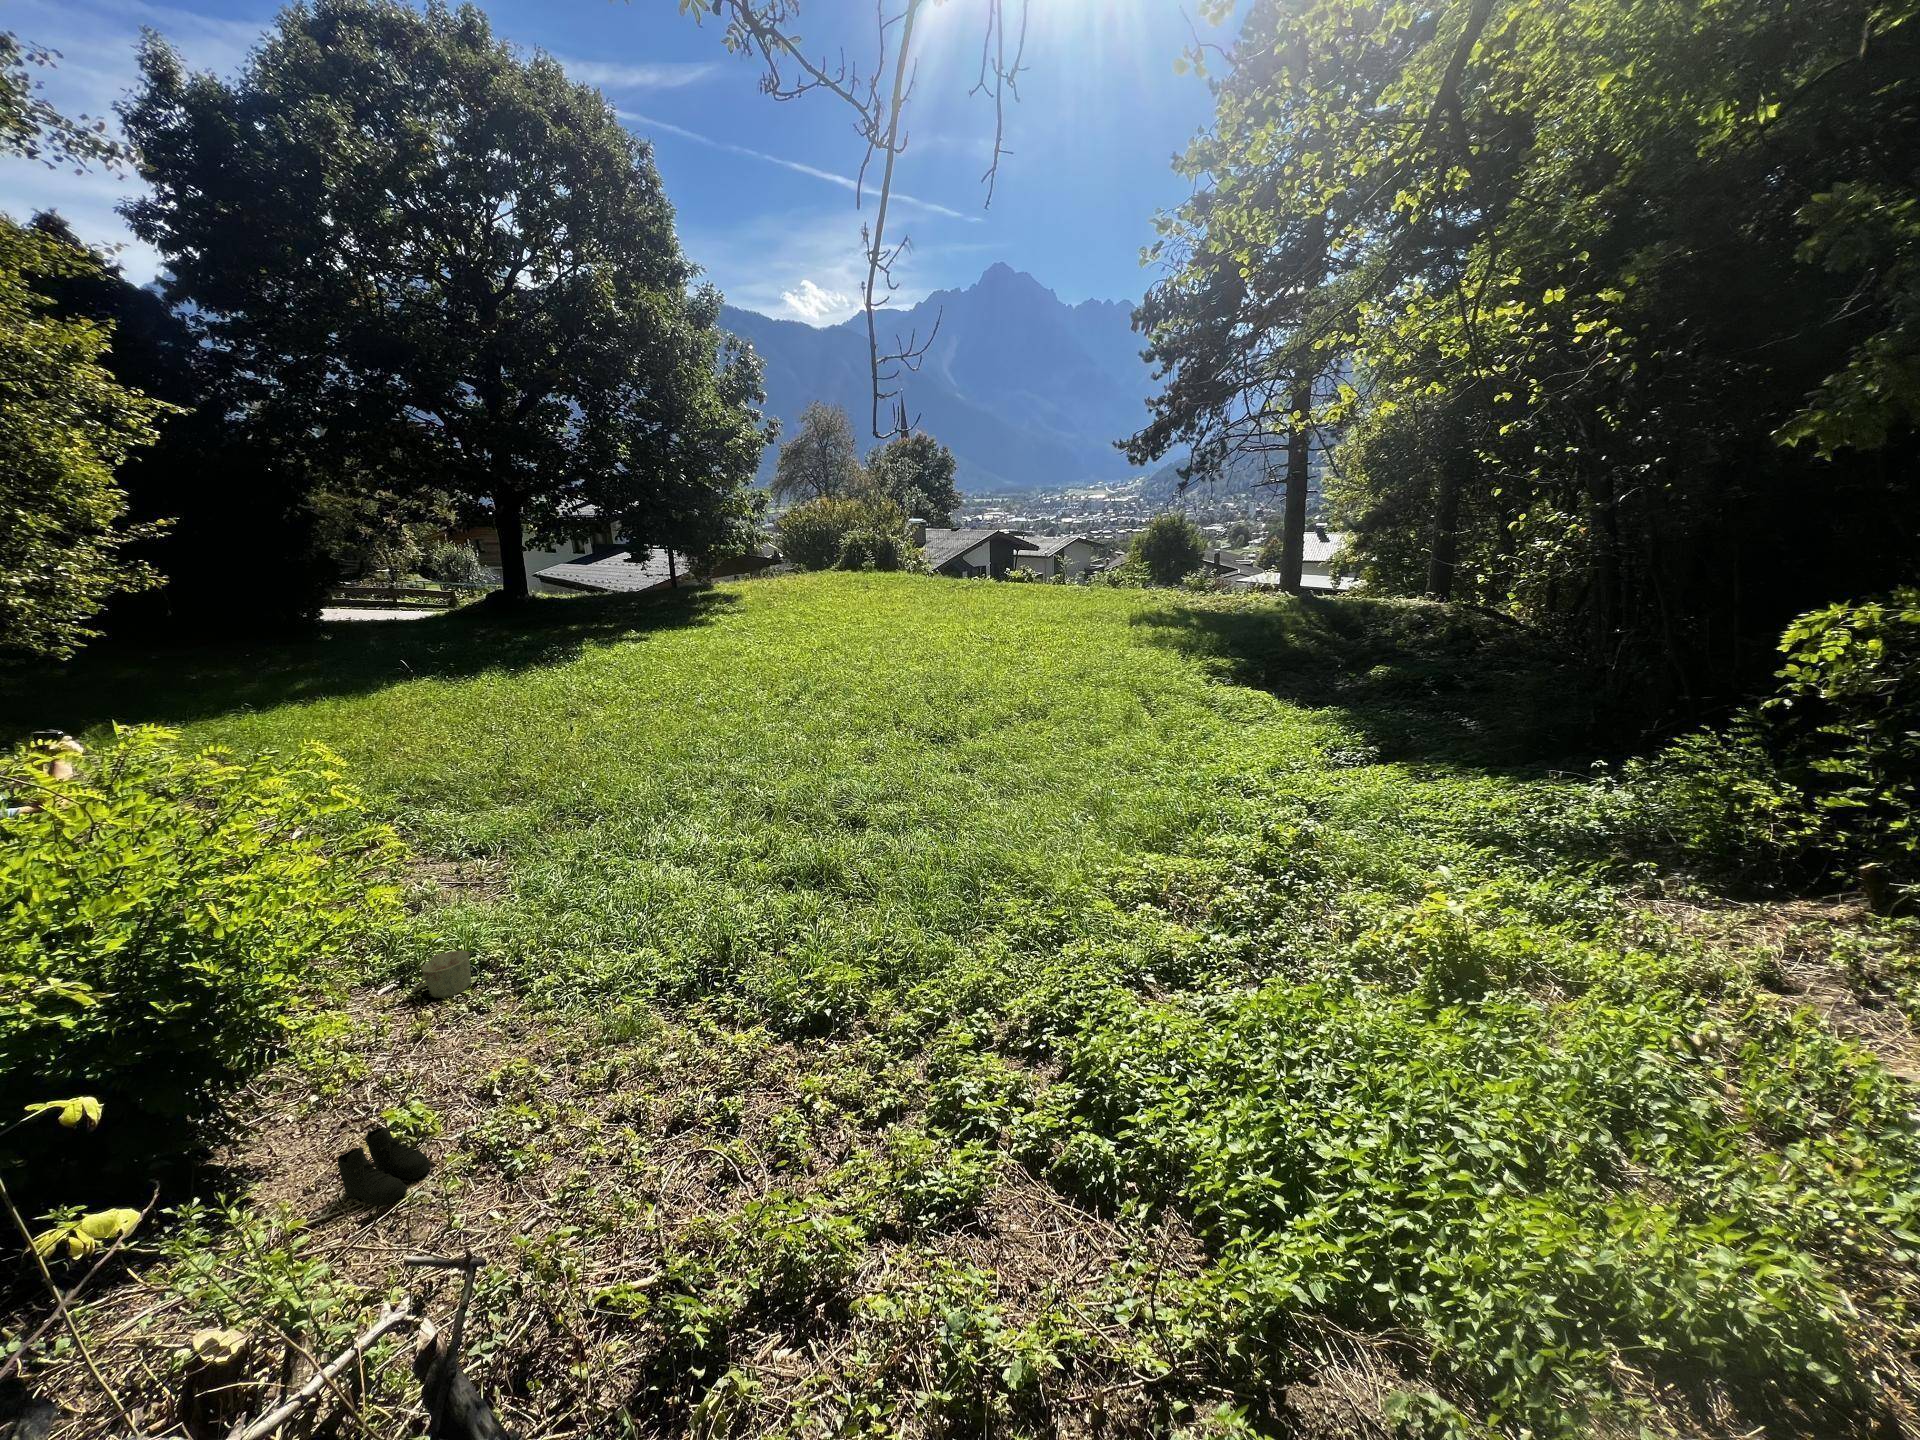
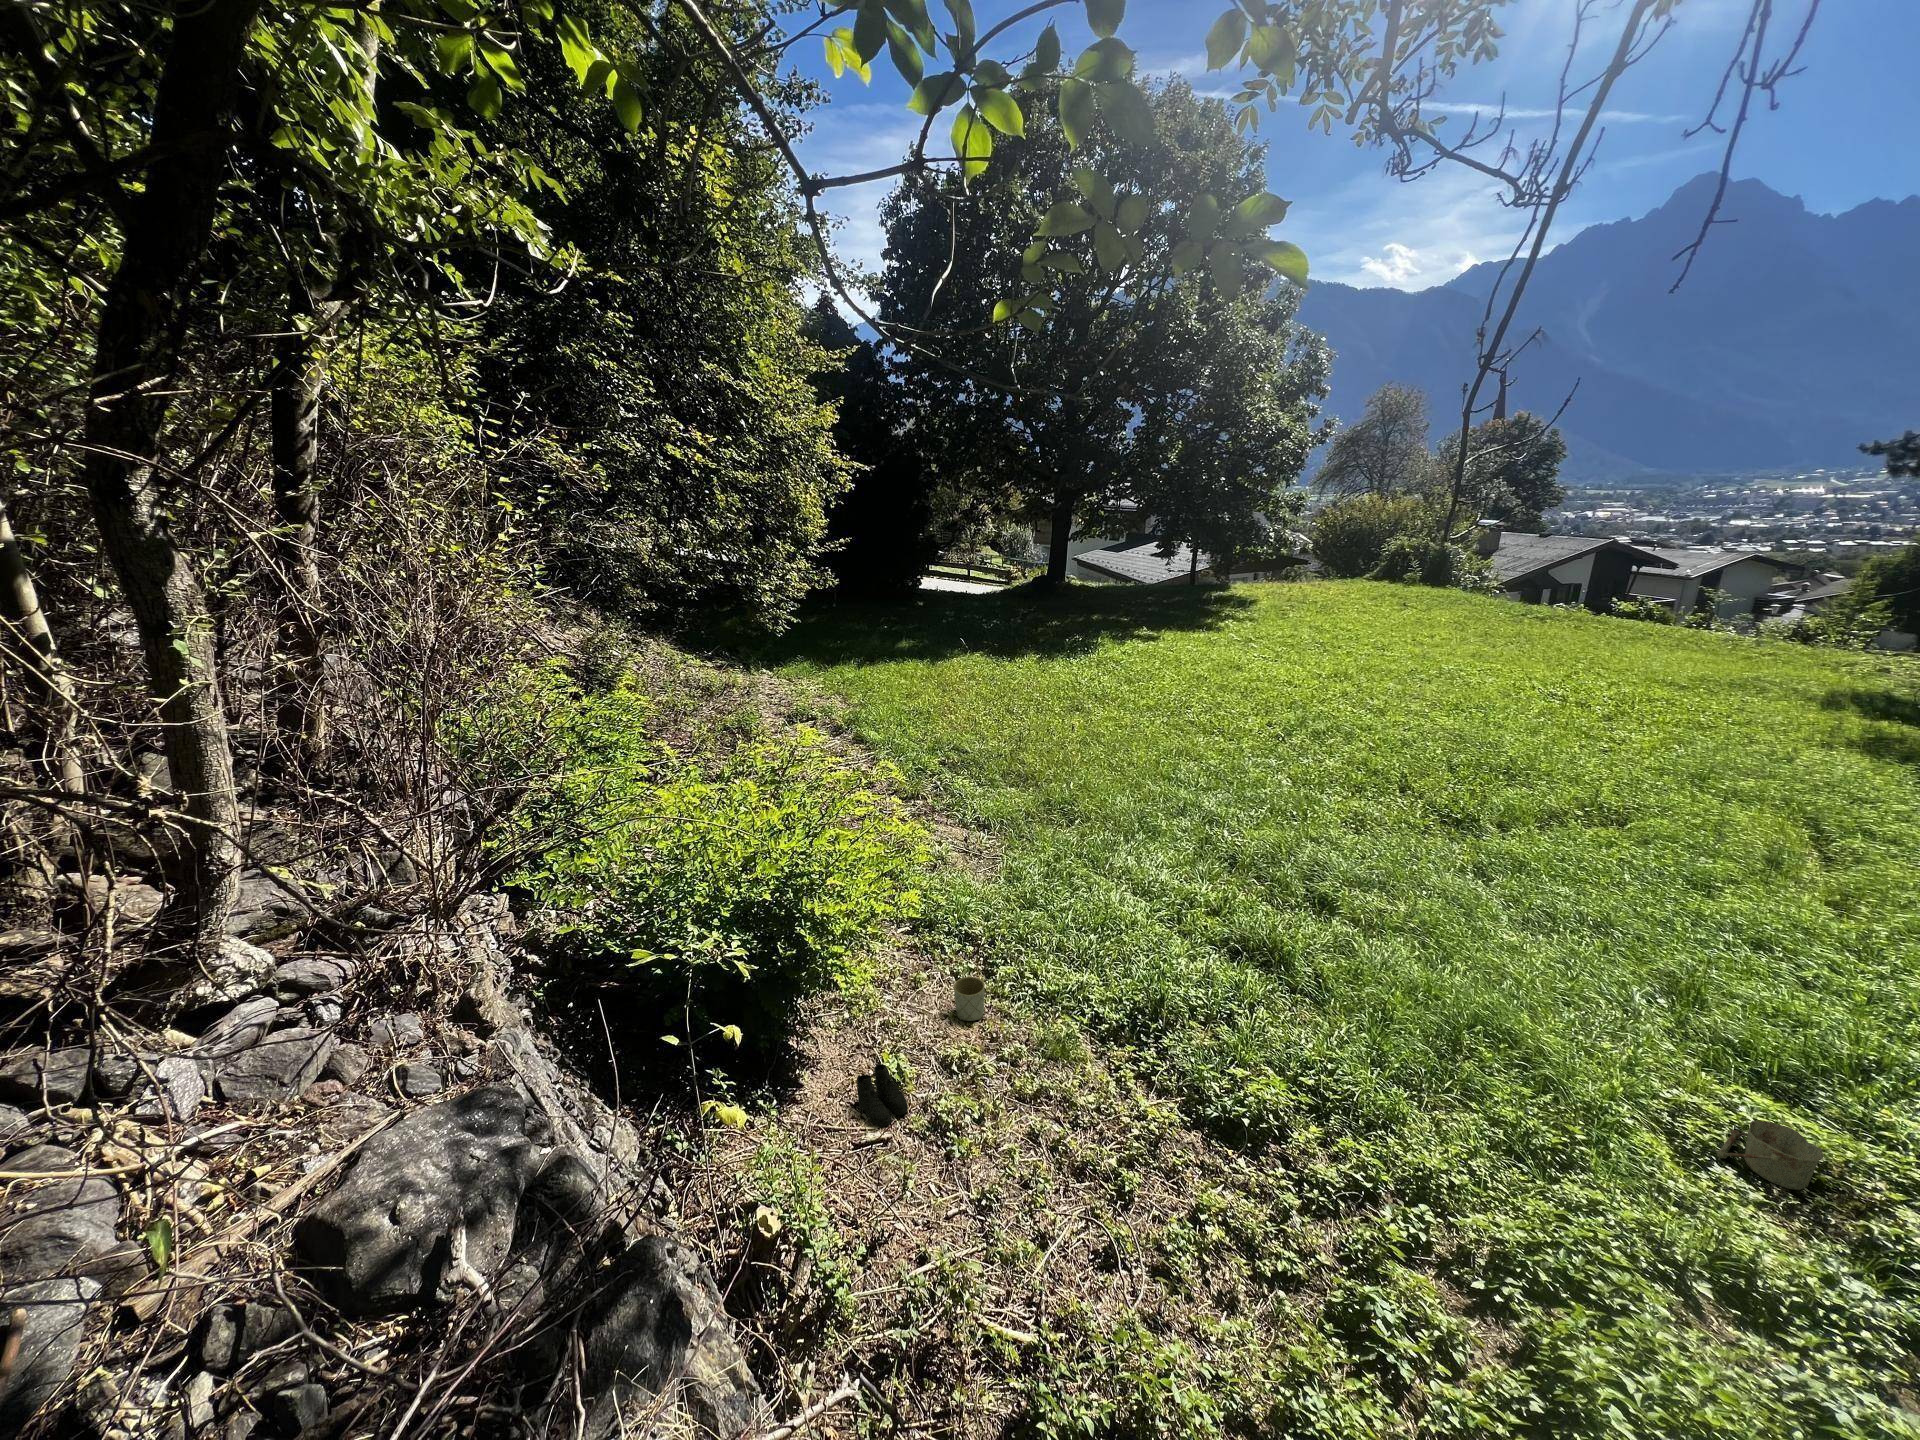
bucket: present [411,950,471,998] -> present [1717,1121,1824,1190]
planter: none [475,992,524,1049] -> present [954,977,985,1021]

